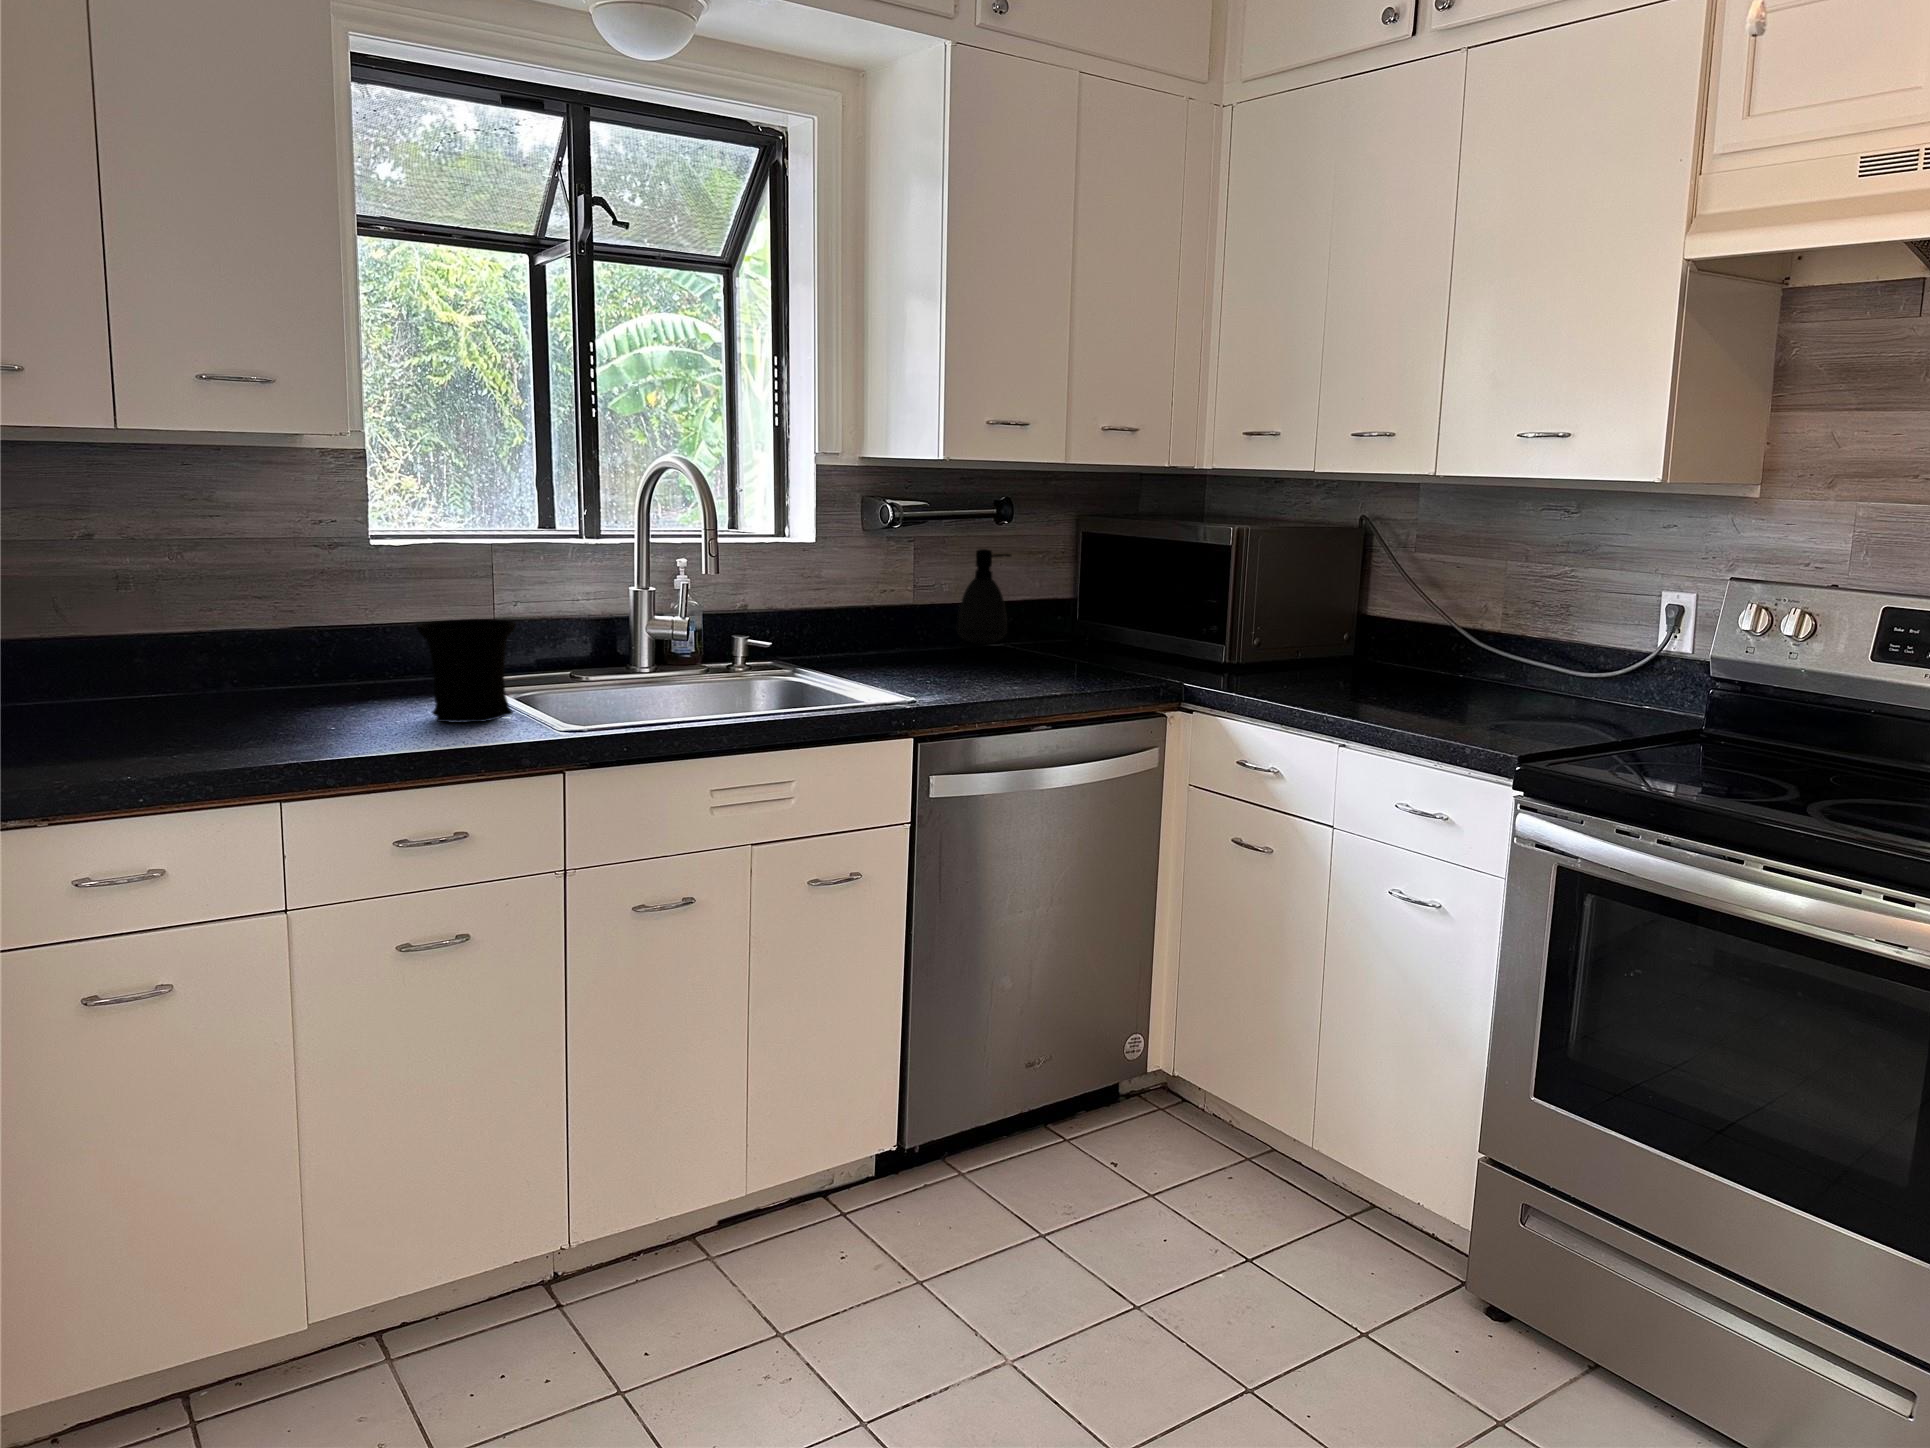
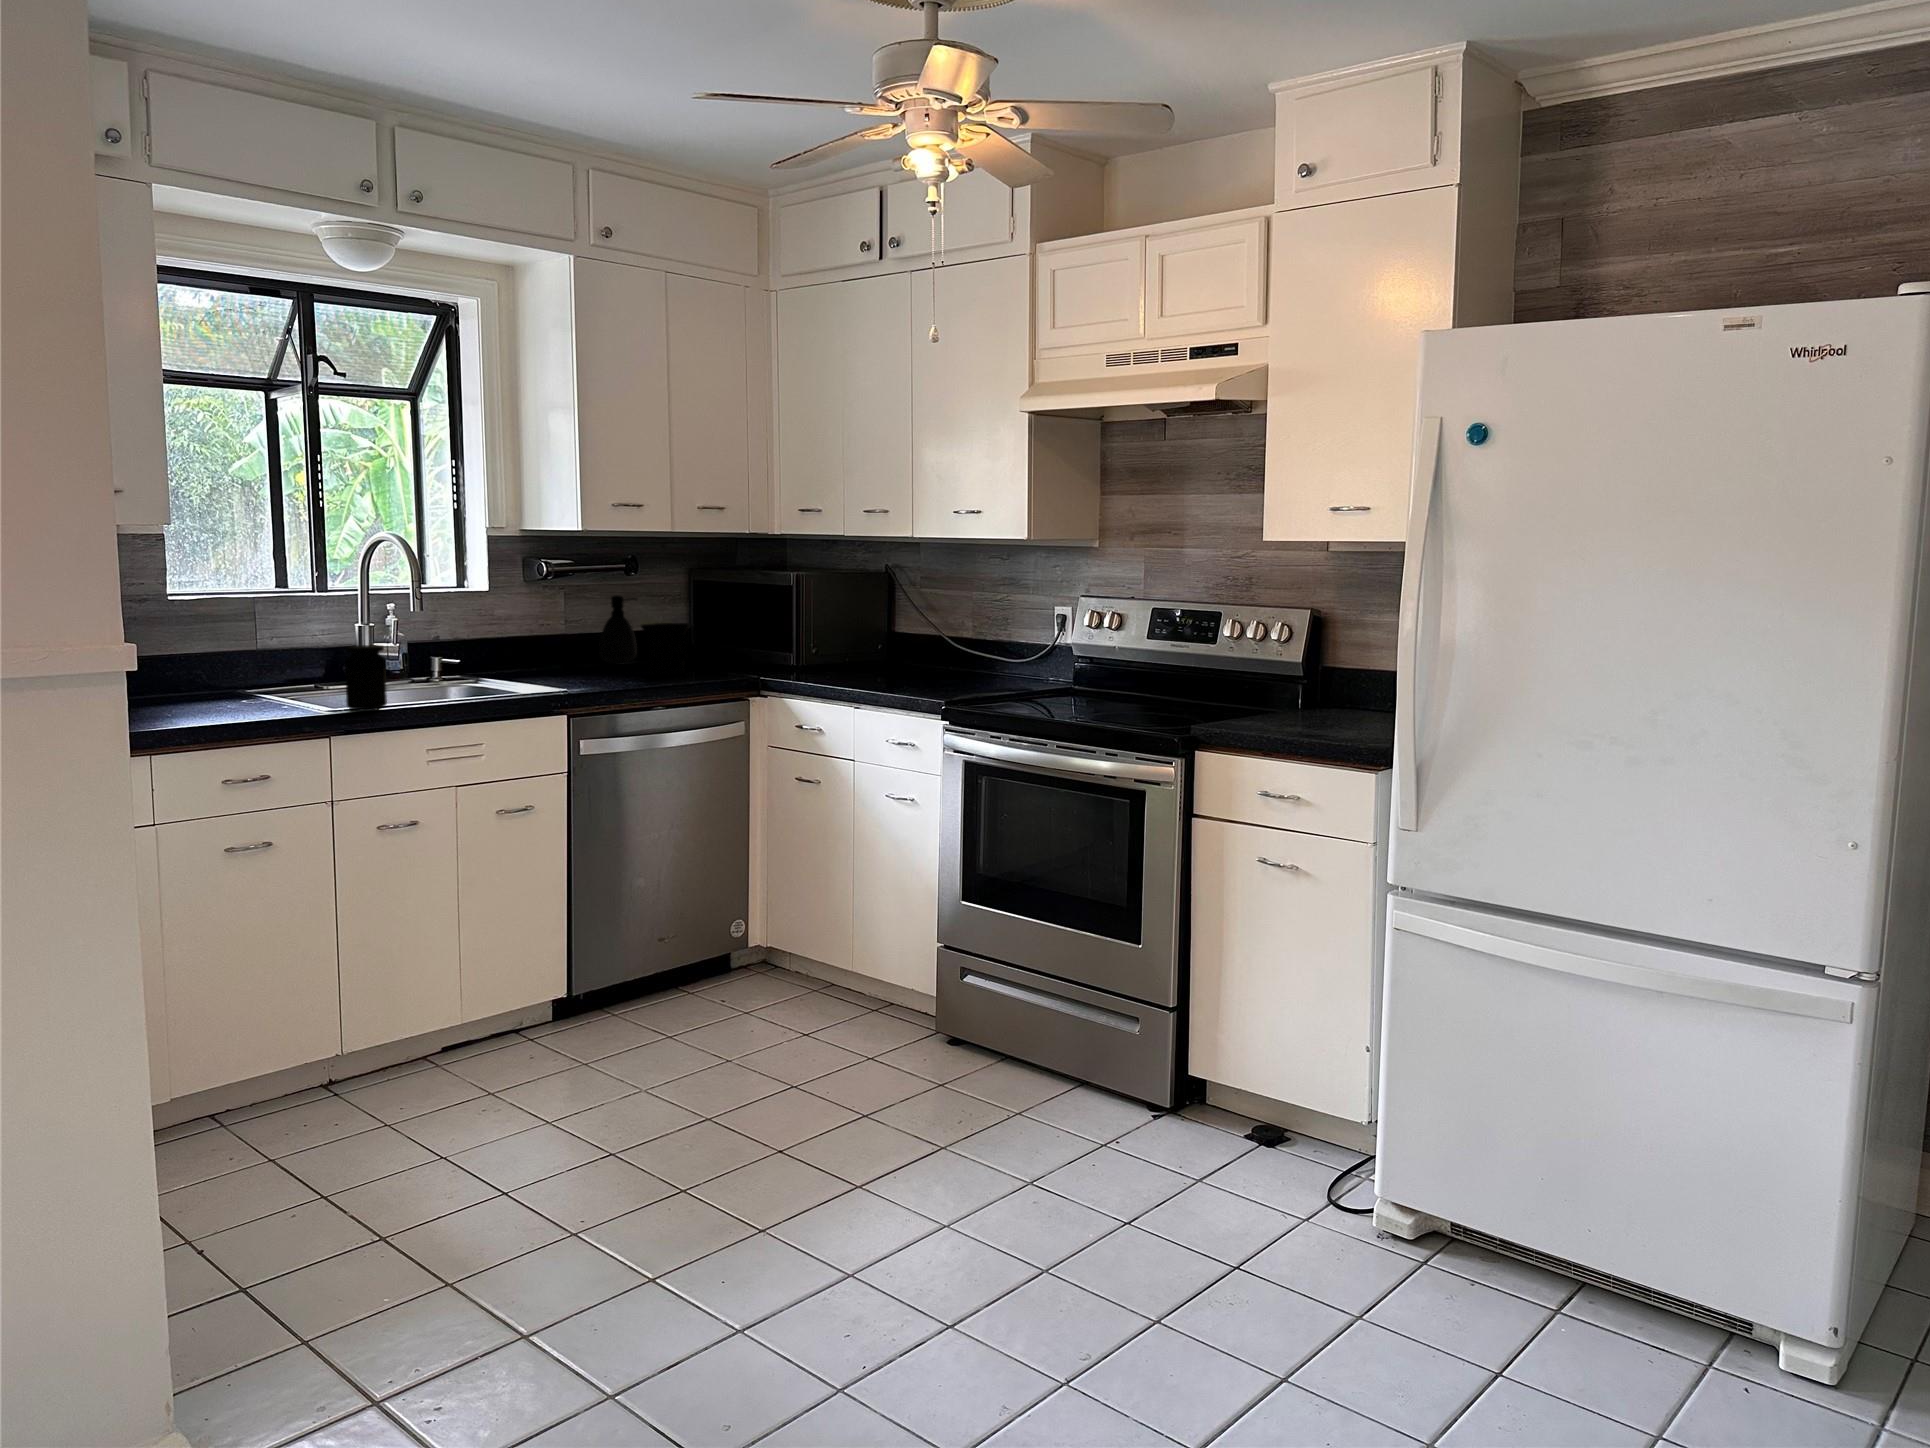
mug: present [417,619,516,723] -> present [641,623,690,675]
jar: none [592,627,652,729] -> present [345,645,387,710]

